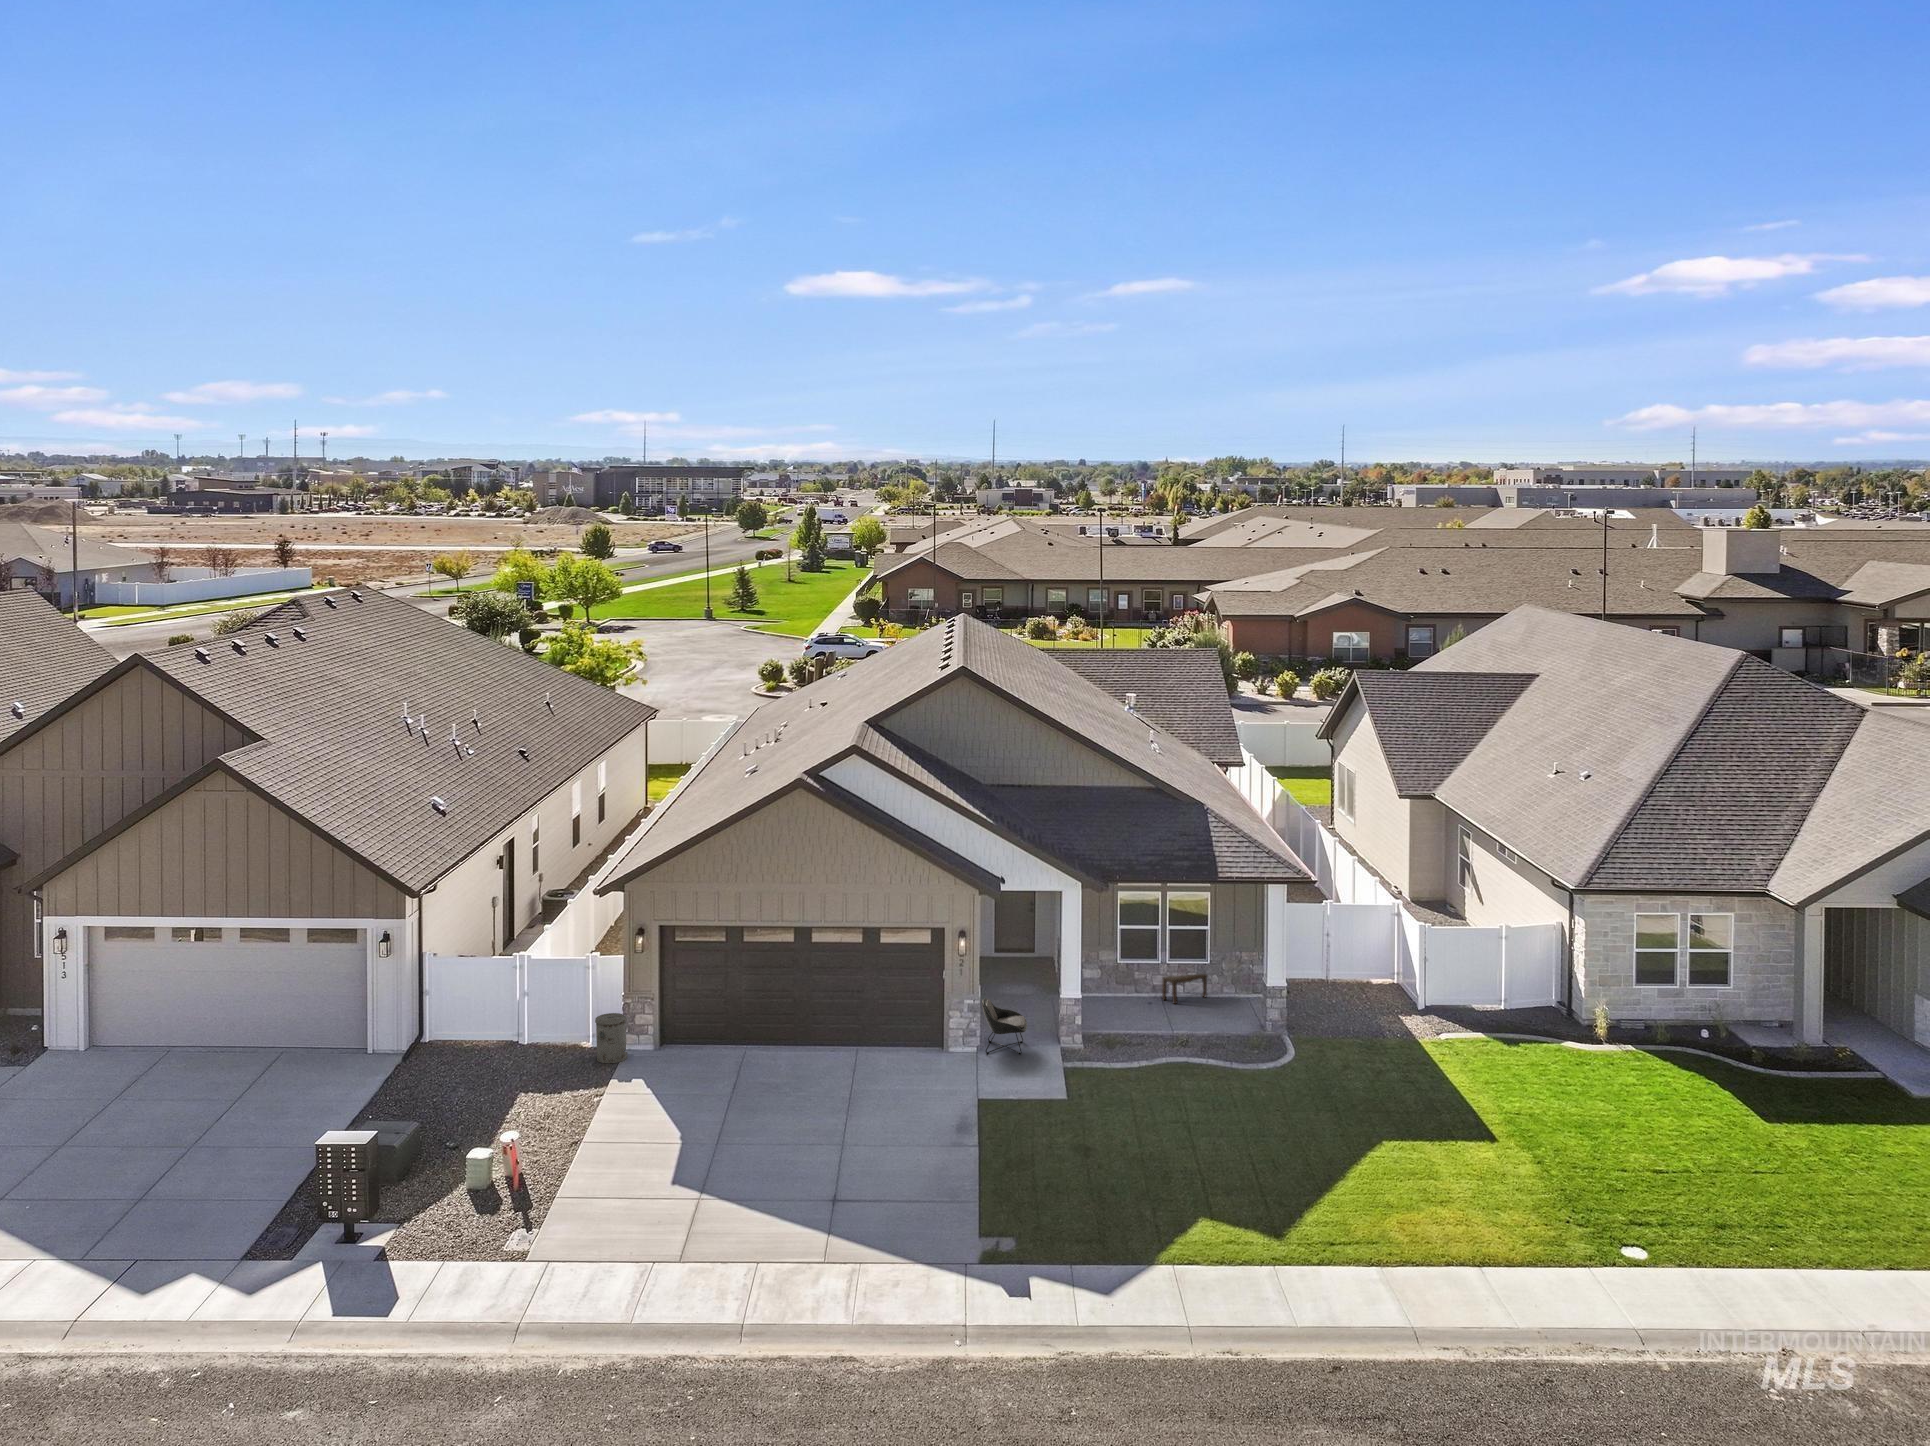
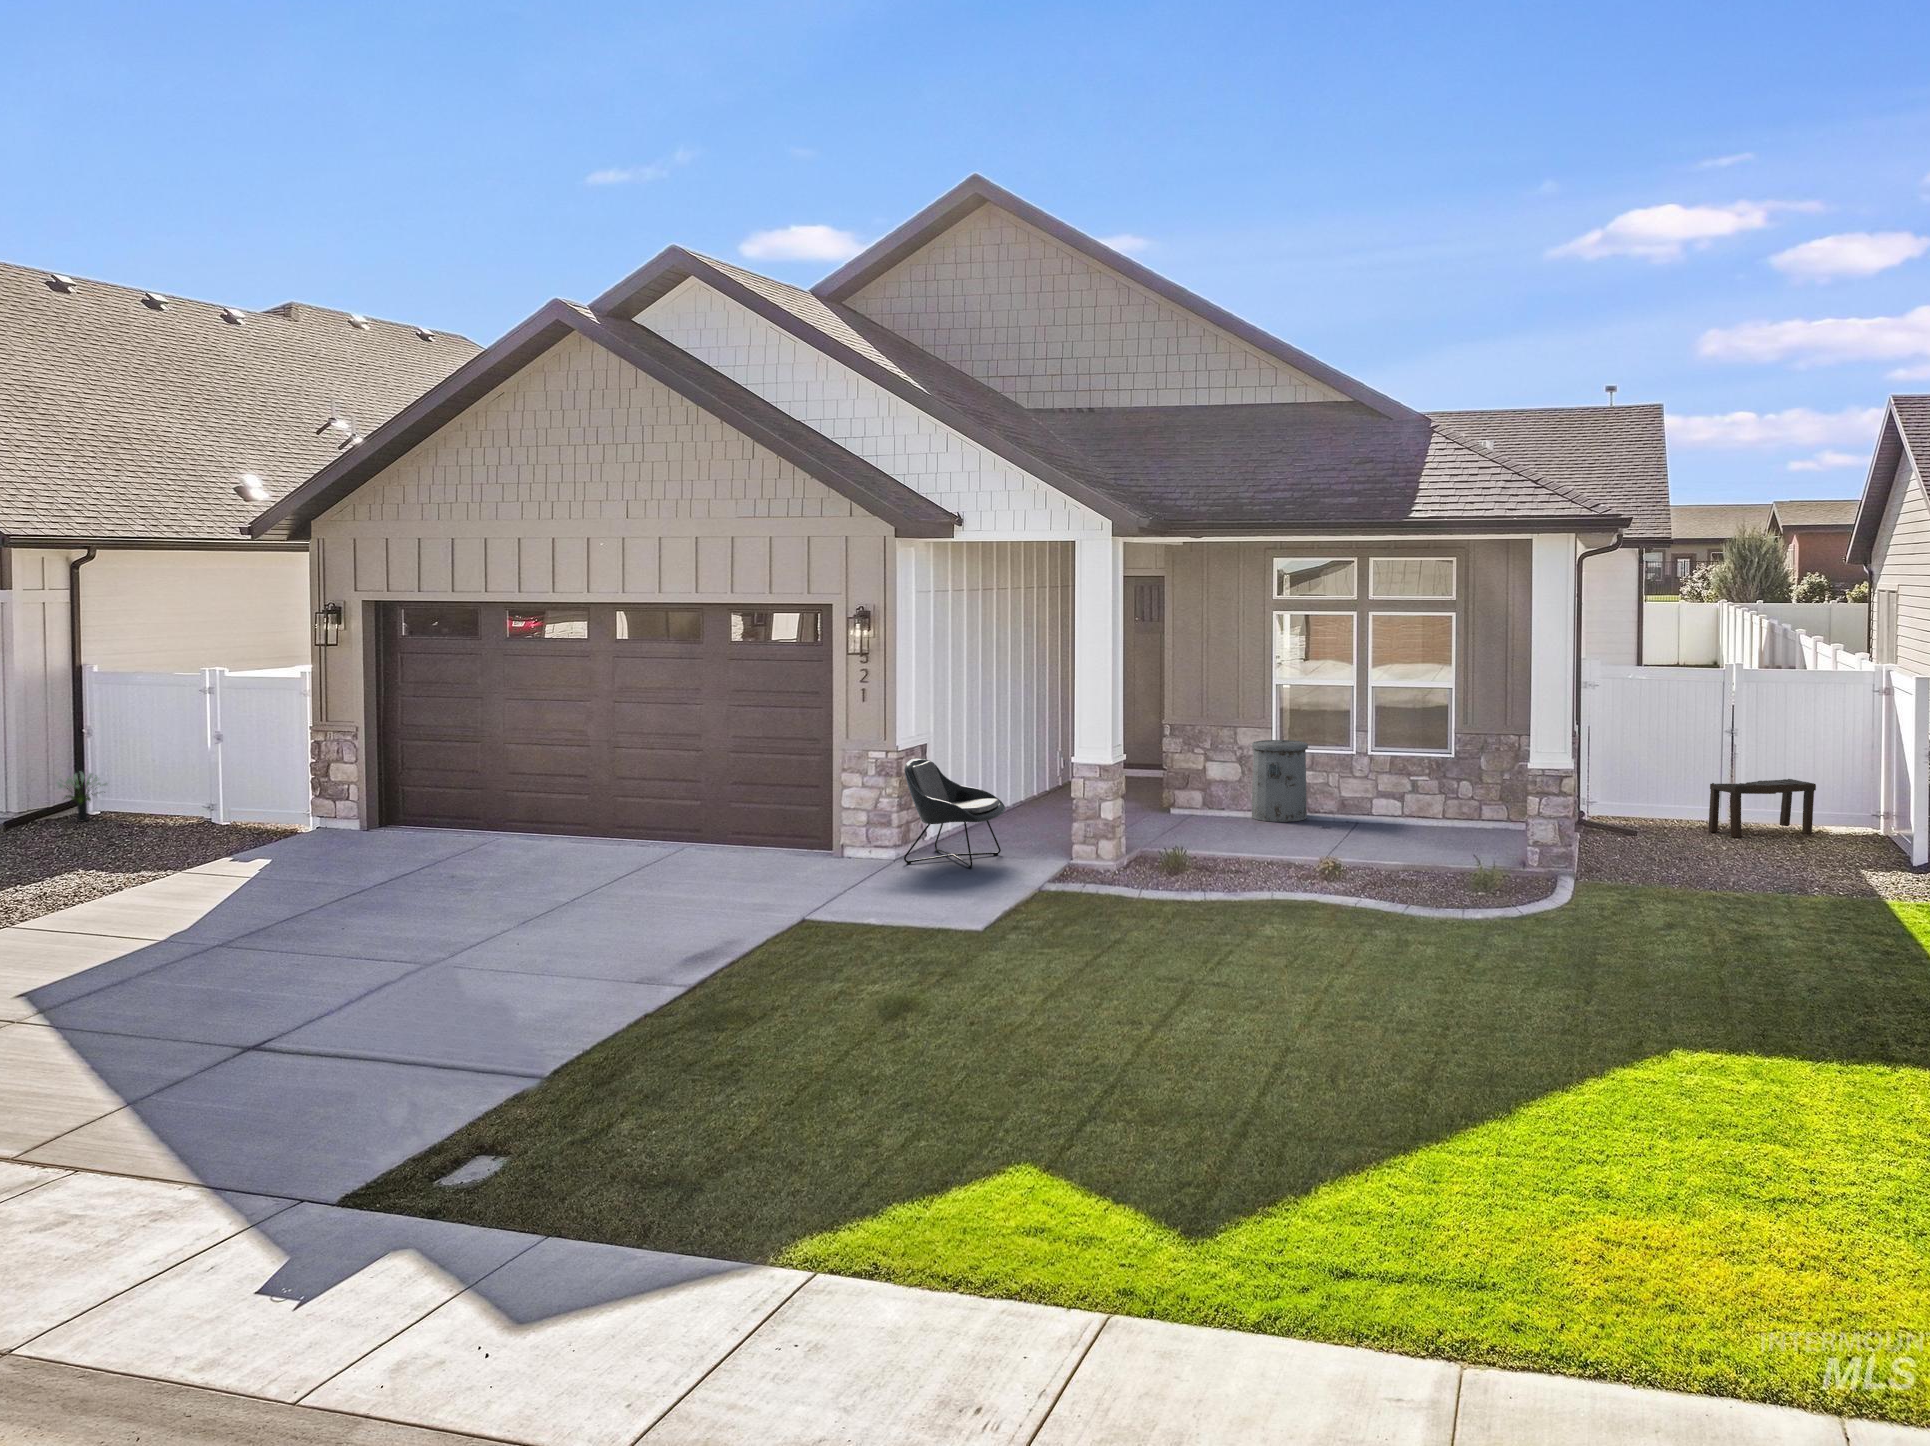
bench: present [1162,974,1207,1004] -> present [1708,779,1816,838]
trash can: present [595,1013,627,1063] -> present [1252,740,1308,822]
potted plant: none [470,1029,497,1058] -> present [57,772,107,821]

